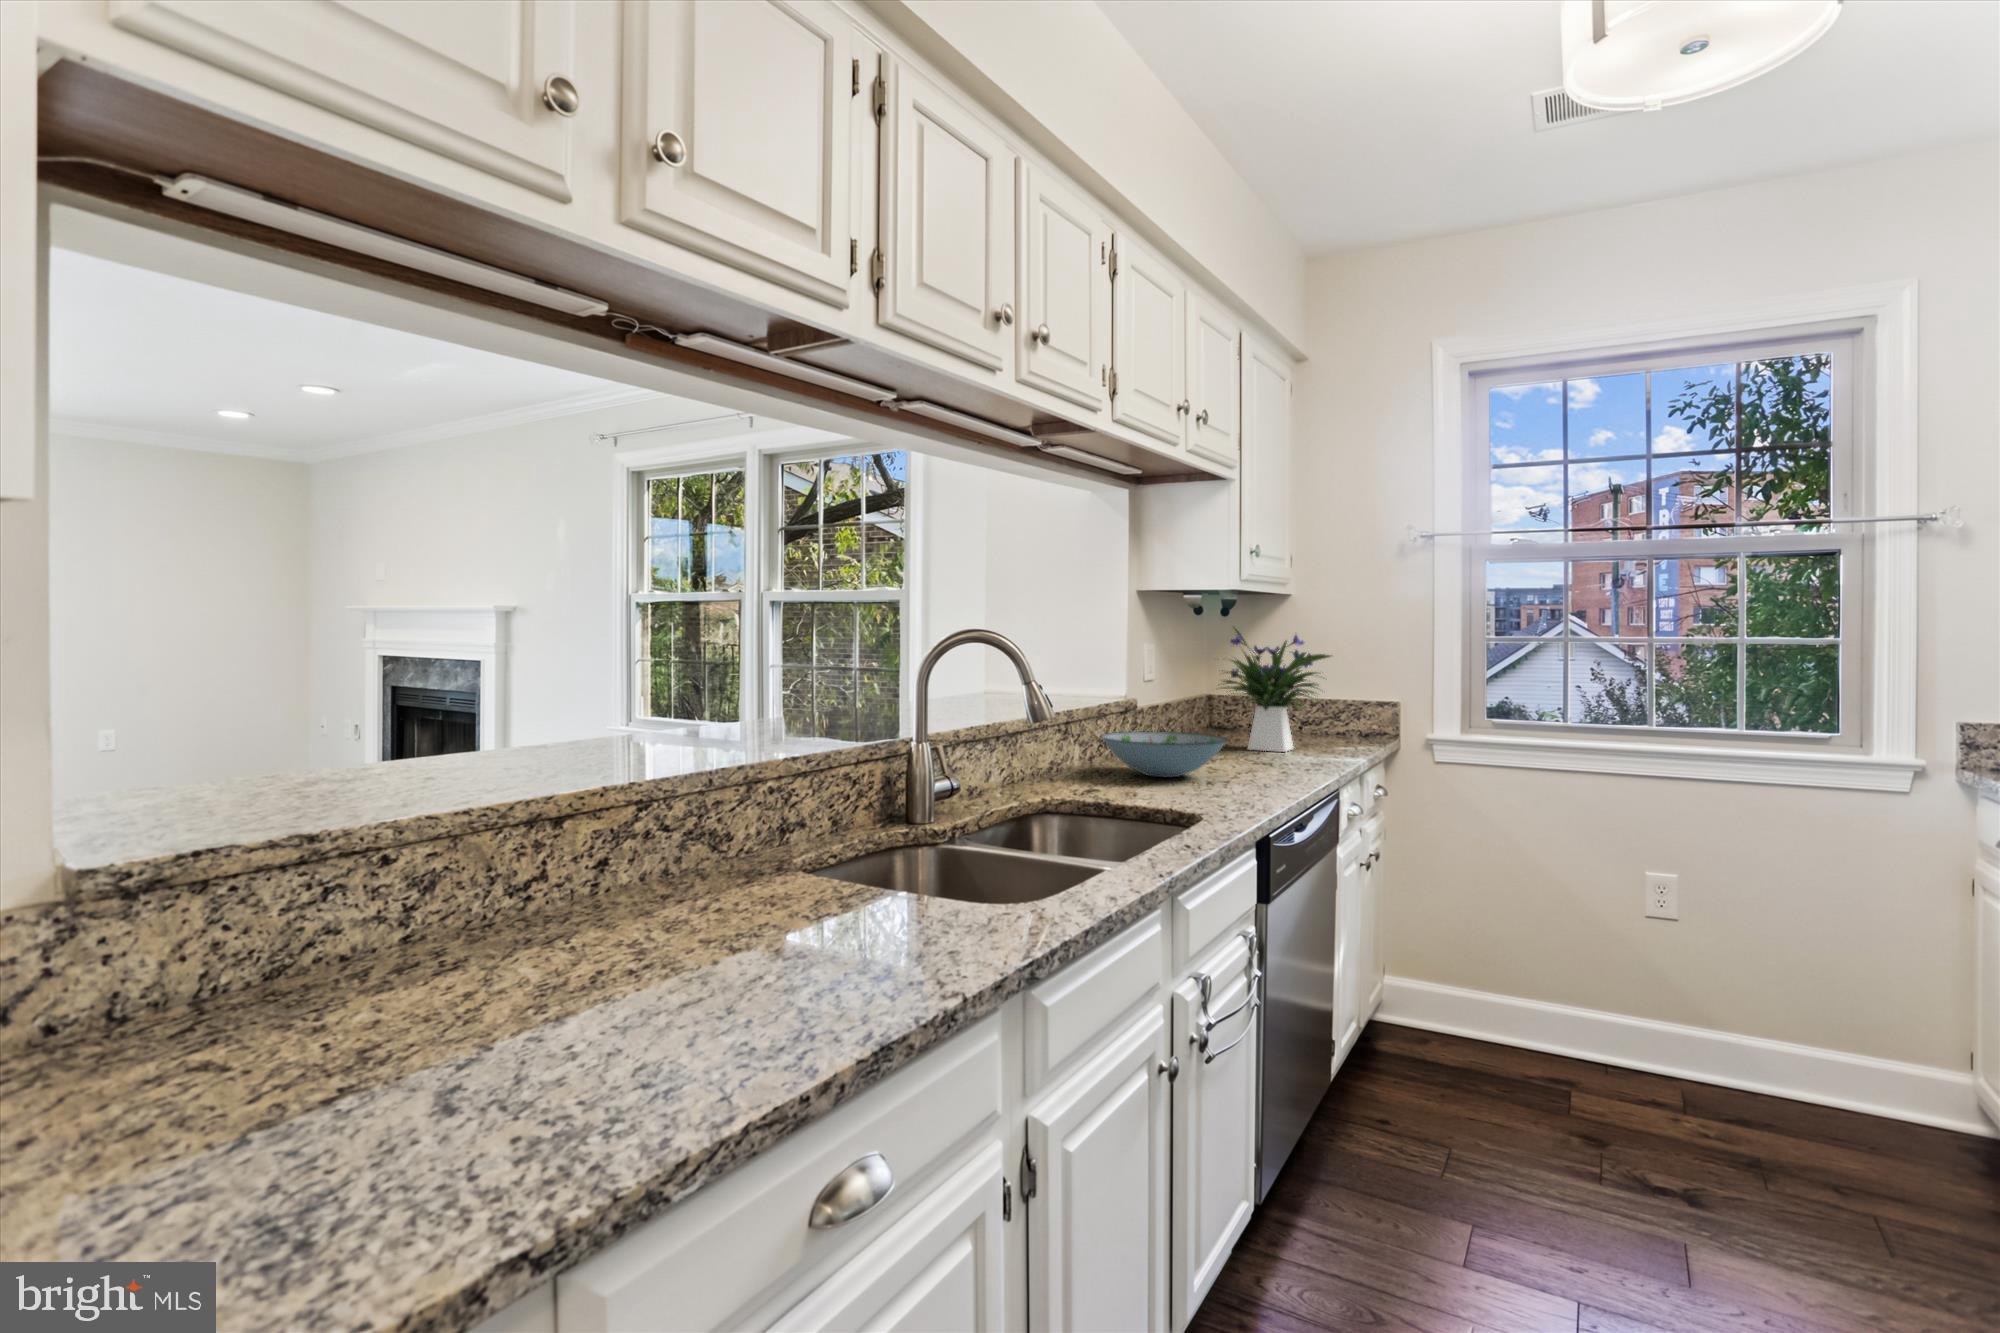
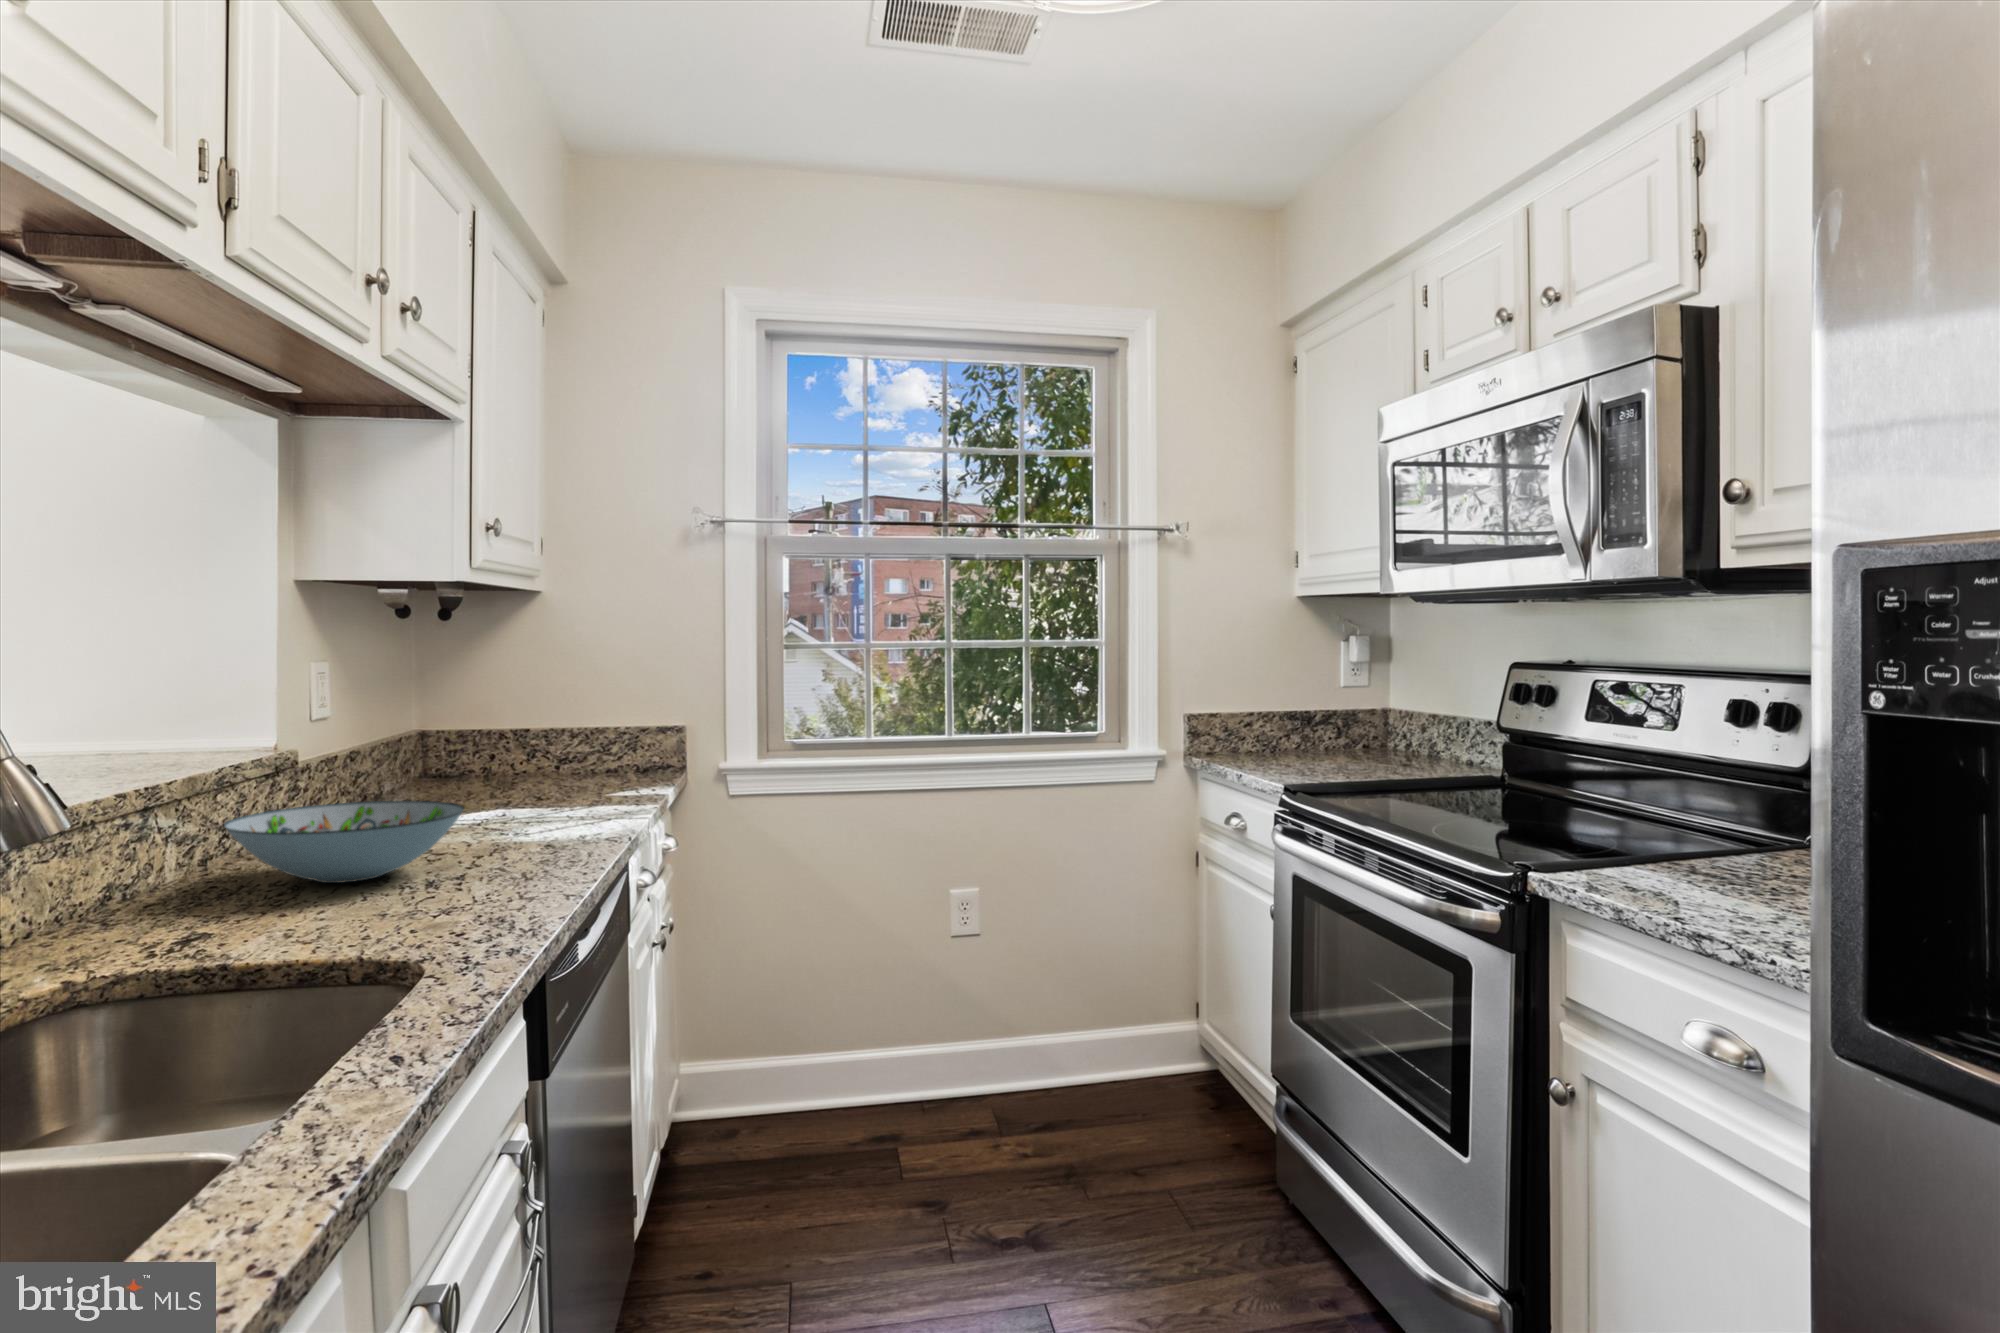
flower arrangement: present [1218,628,1332,752] -> none [429,631,606,808]

